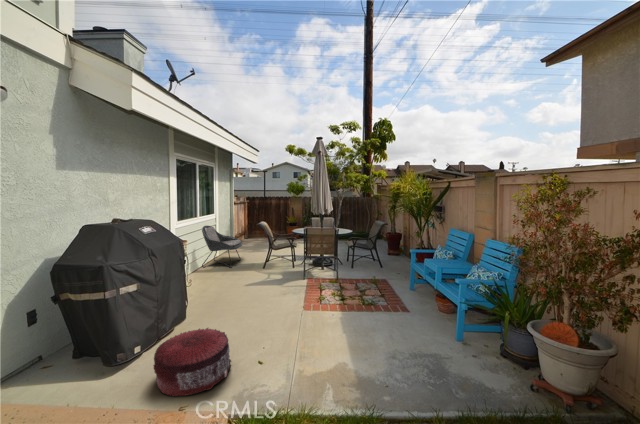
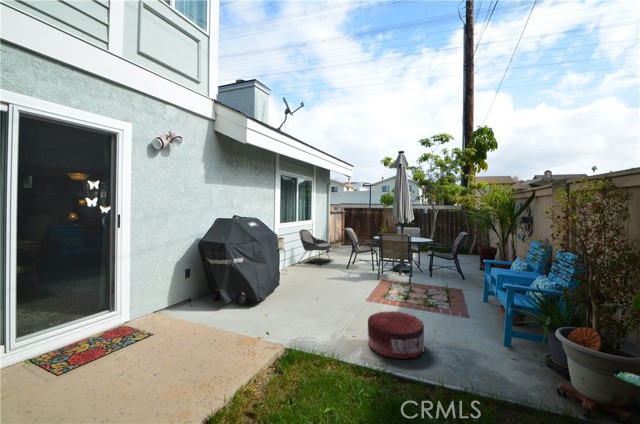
pouf: present [154,328,231,397] -> present [368,311,424,359]

